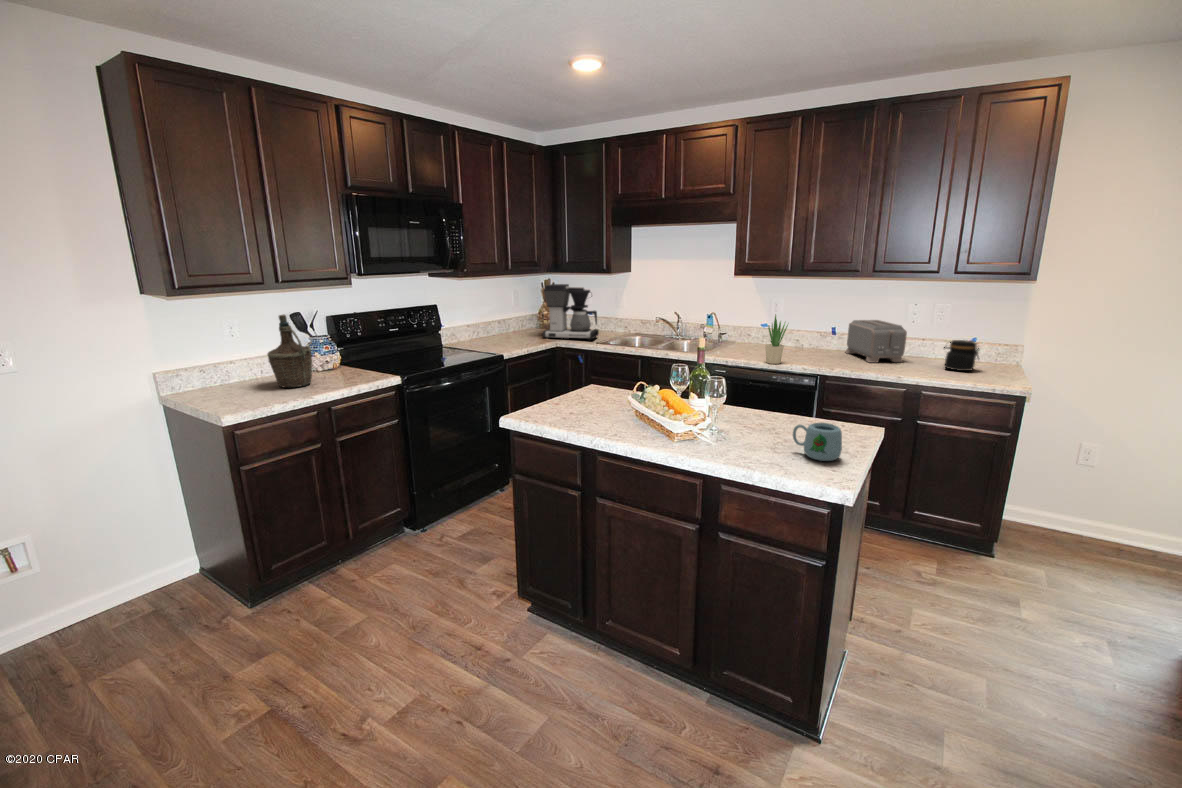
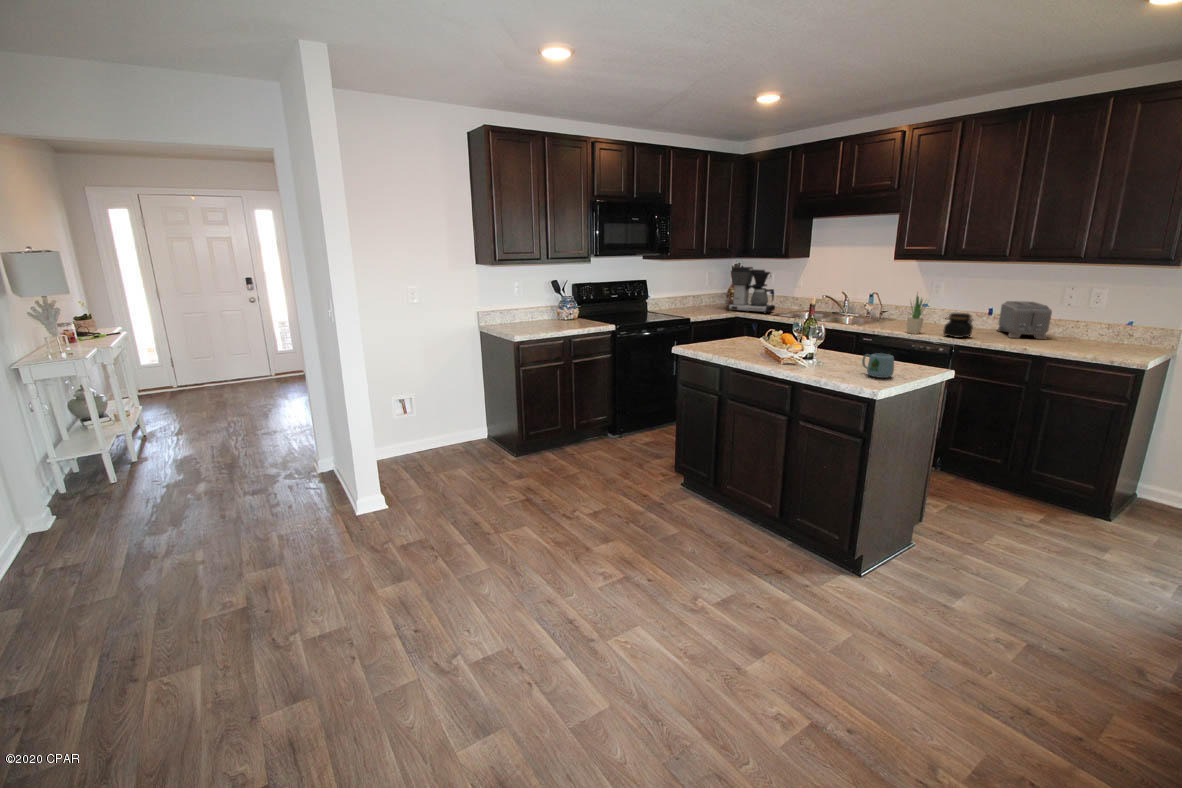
bottle: present [267,314,312,387] -> none [538,279,563,326]
jar: present [944,340,979,371] -> present [943,312,973,338]

